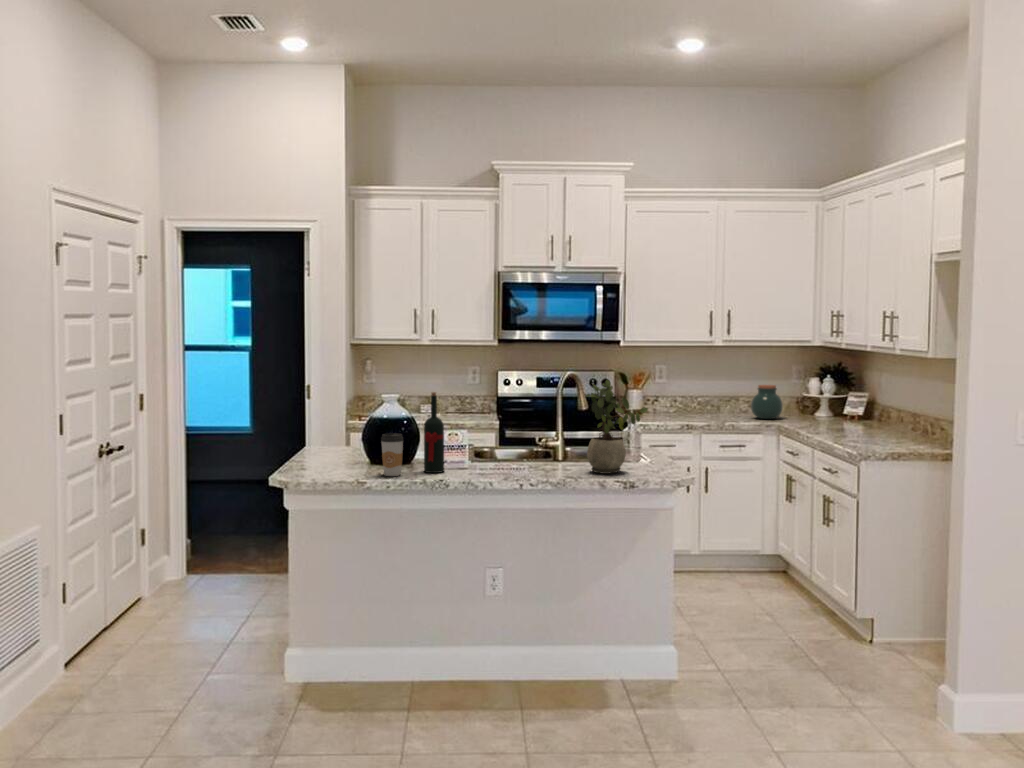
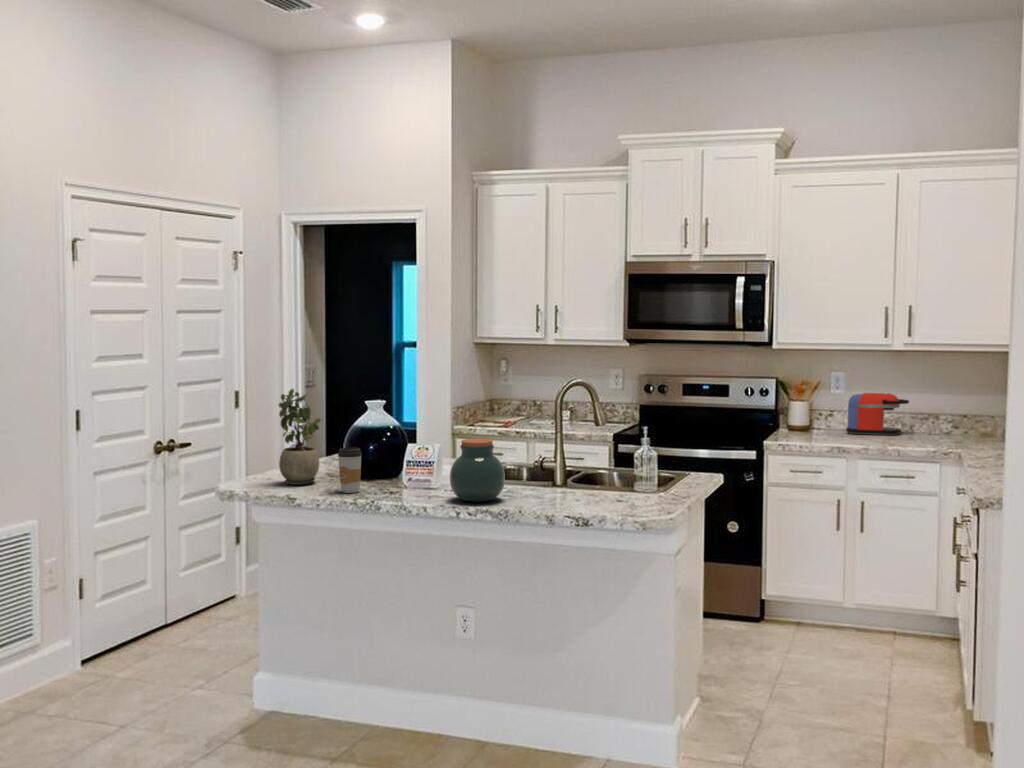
potted plant: present [586,380,648,474] -> present [279,389,321,485]
coffee maker: none [671,381,718,415] -> present [846,393,909,435]
jar: present [751,385,783,419] -> present [450,439,505,502]
wine bottle: present [424,392,444,473] -> none [386,405,410,492]

